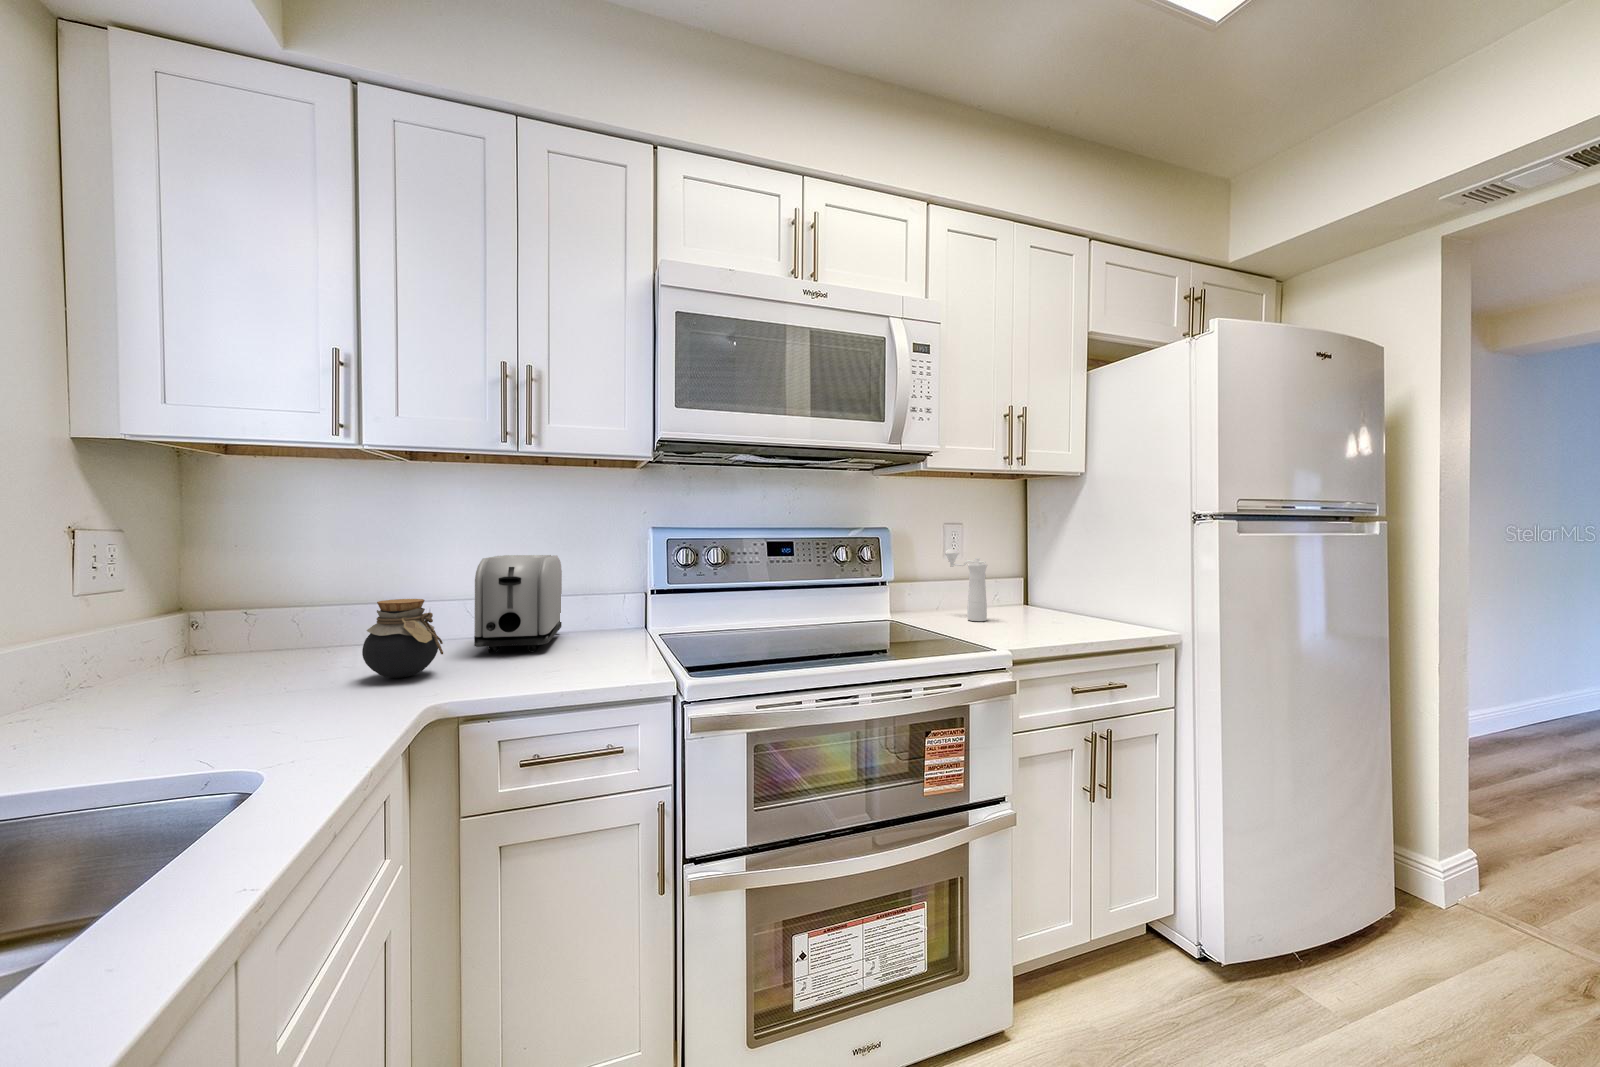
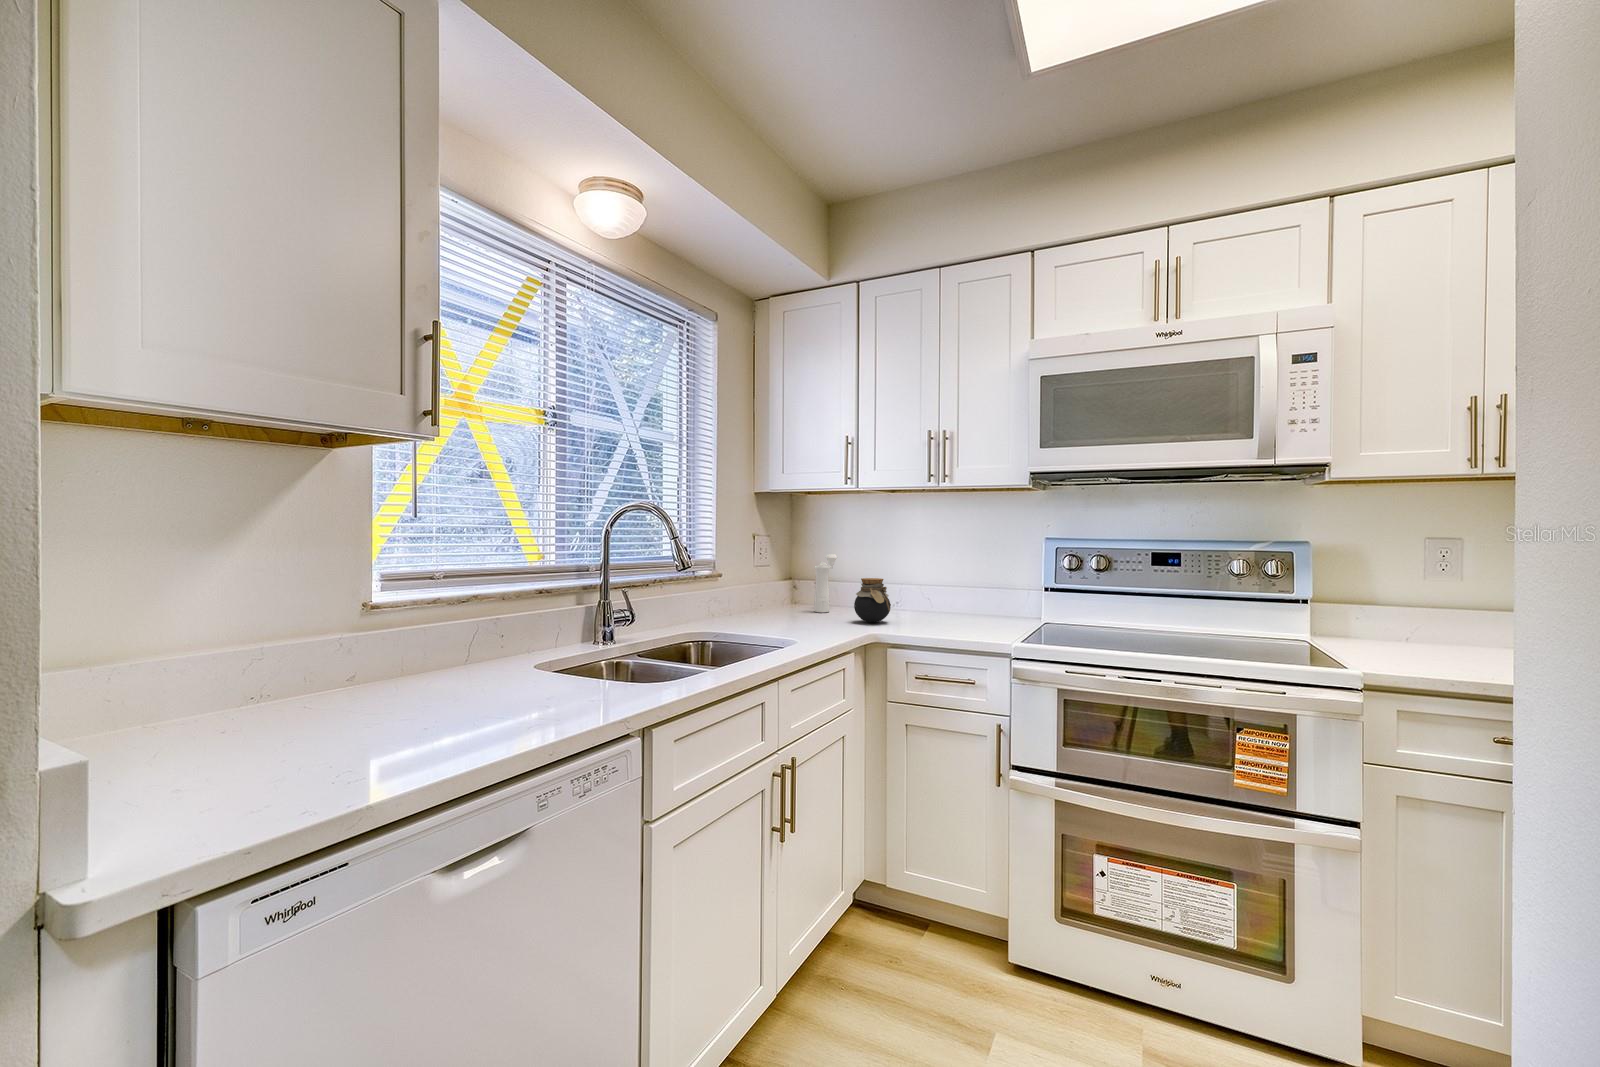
pepper mill: present [945,549,987,621] -> present [814,554,837,612]
toaster: present [474,555,562,653] -> none [917,556,984,620]

